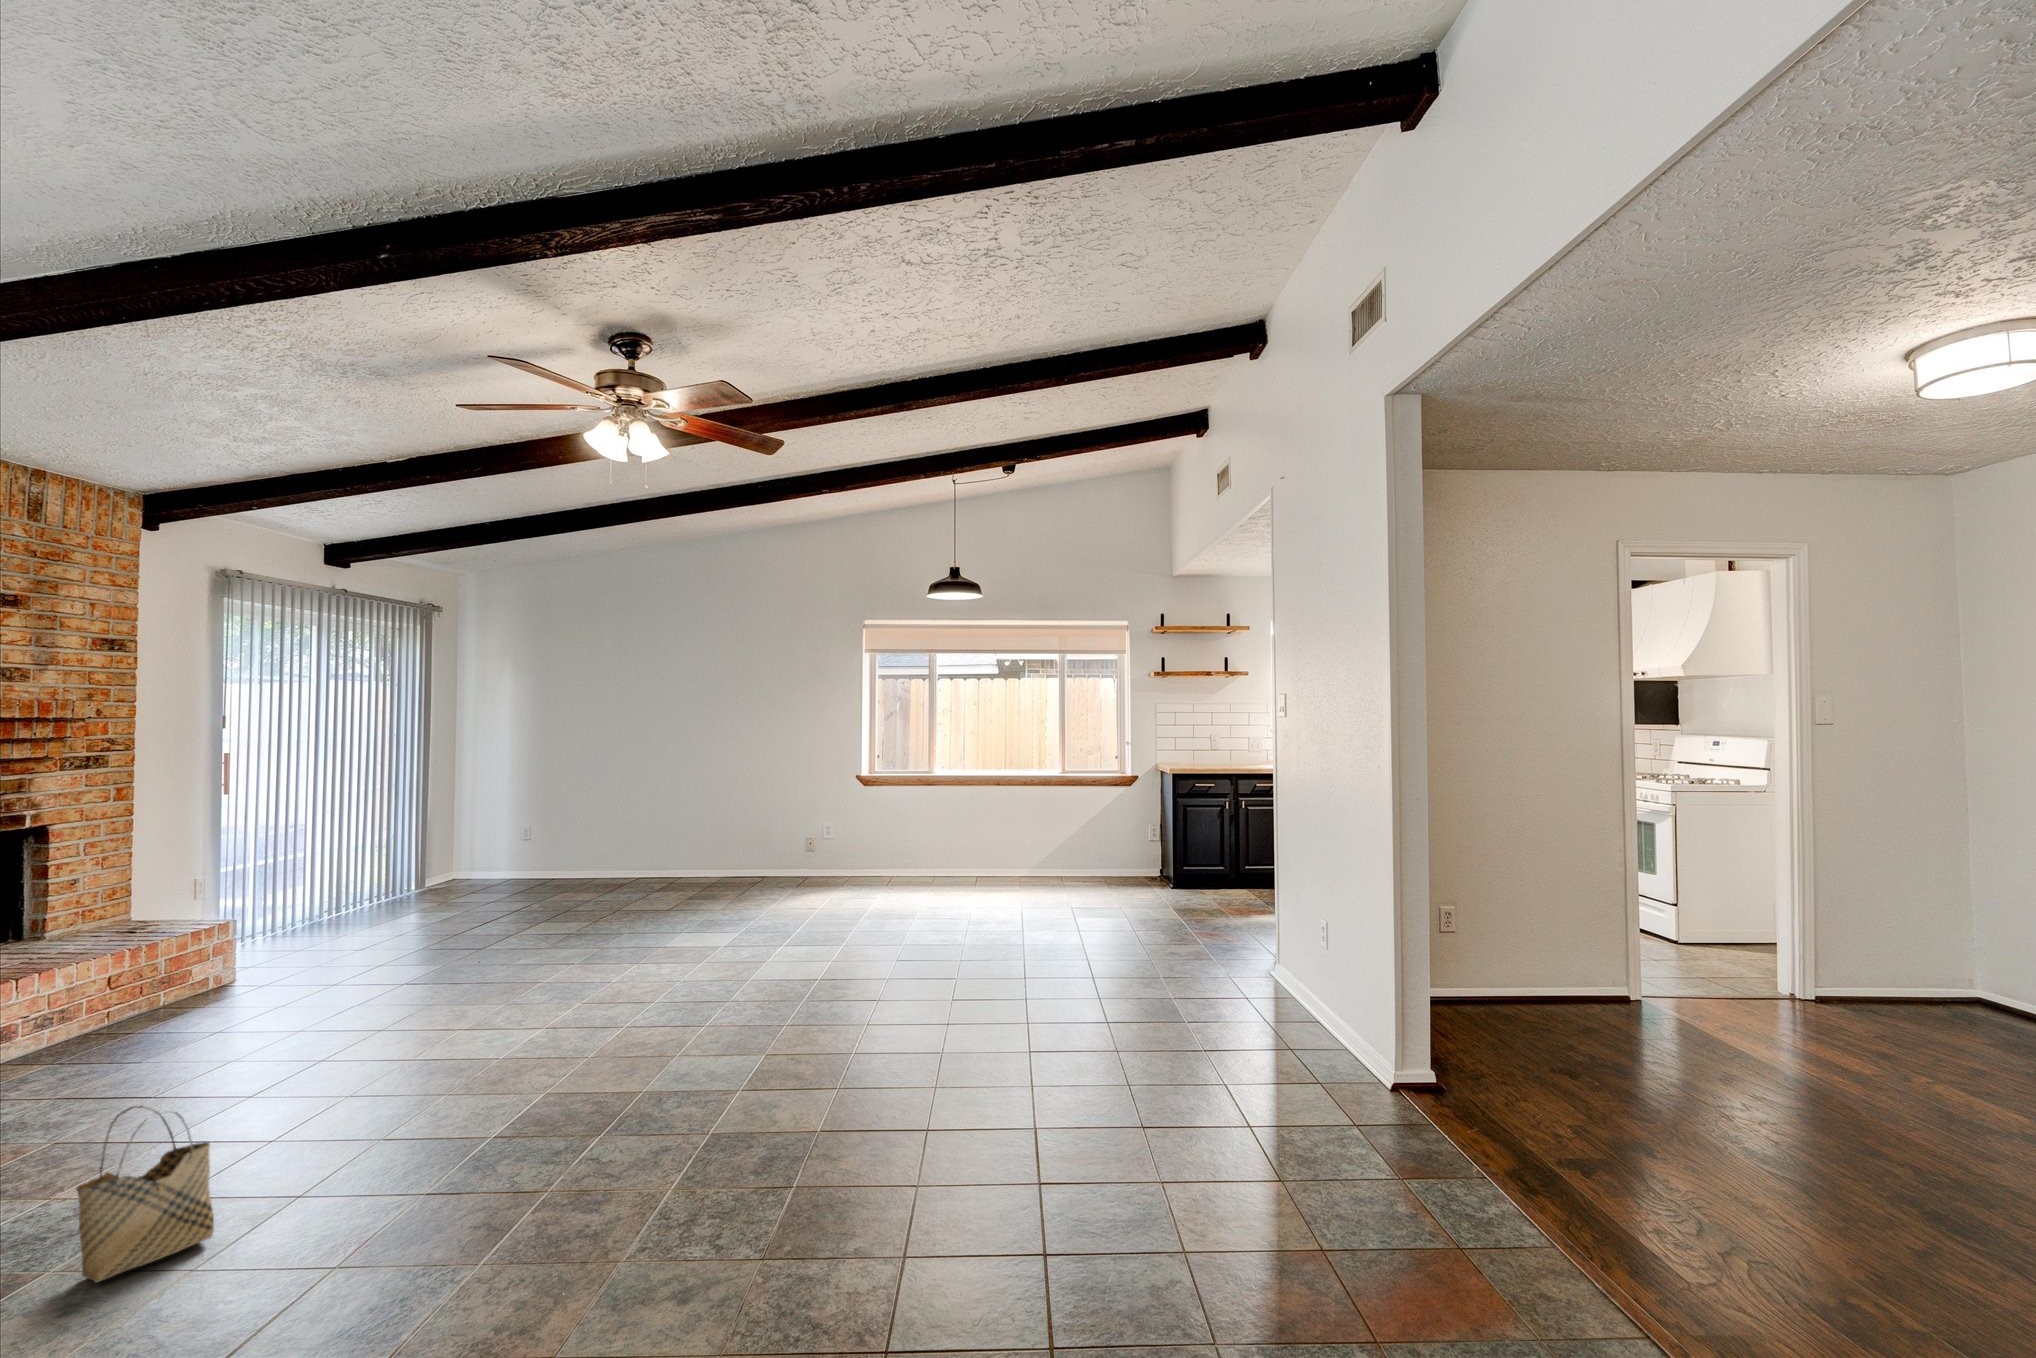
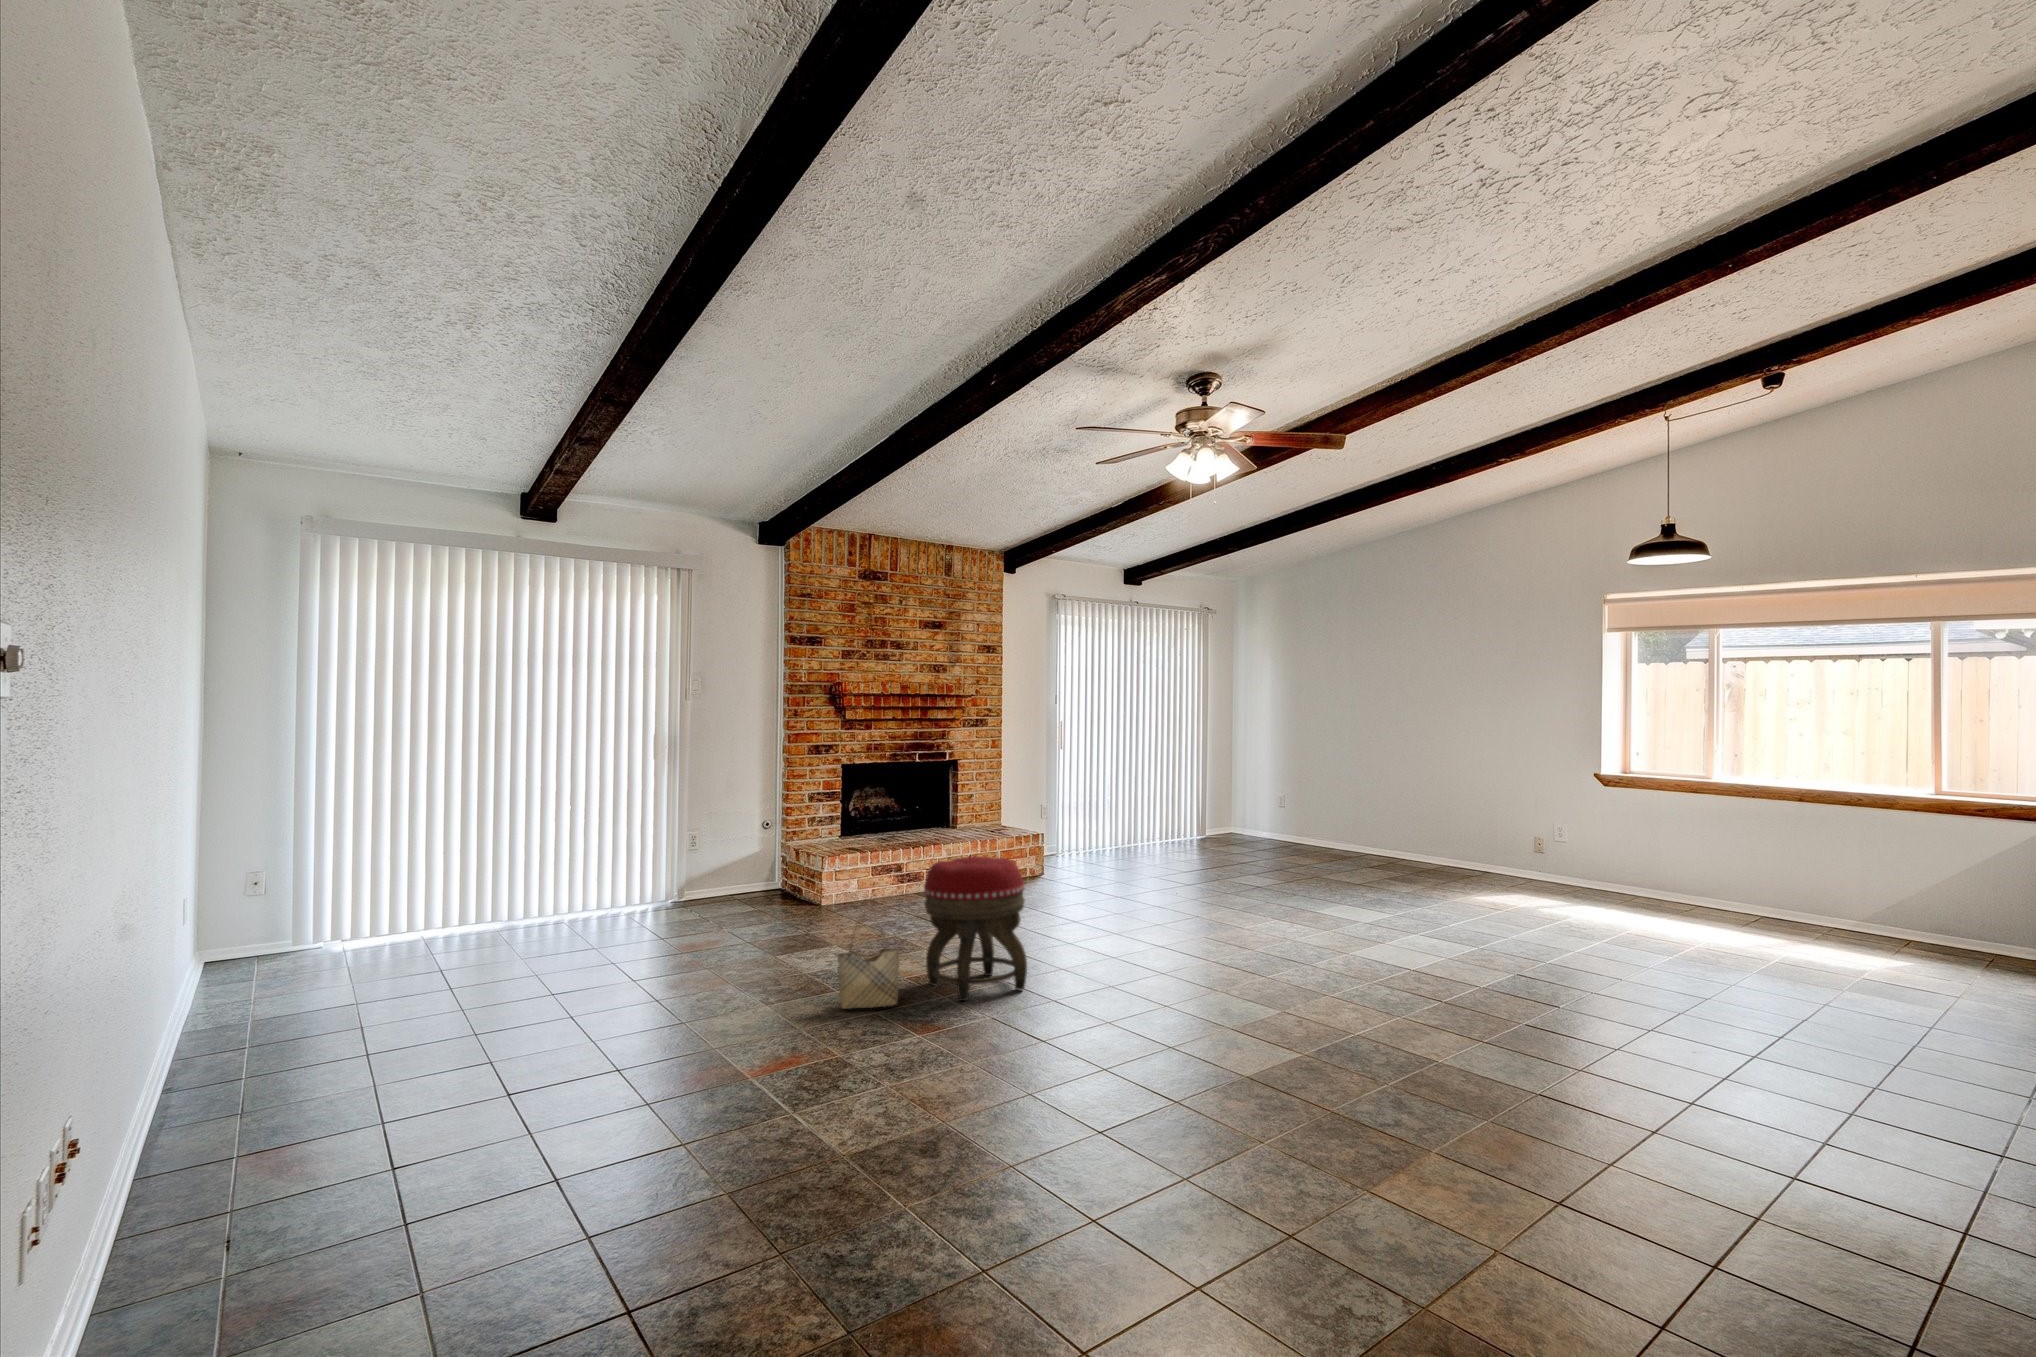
footstool: none [223,958,417,1192] -> present [924,856,1027,1001]

